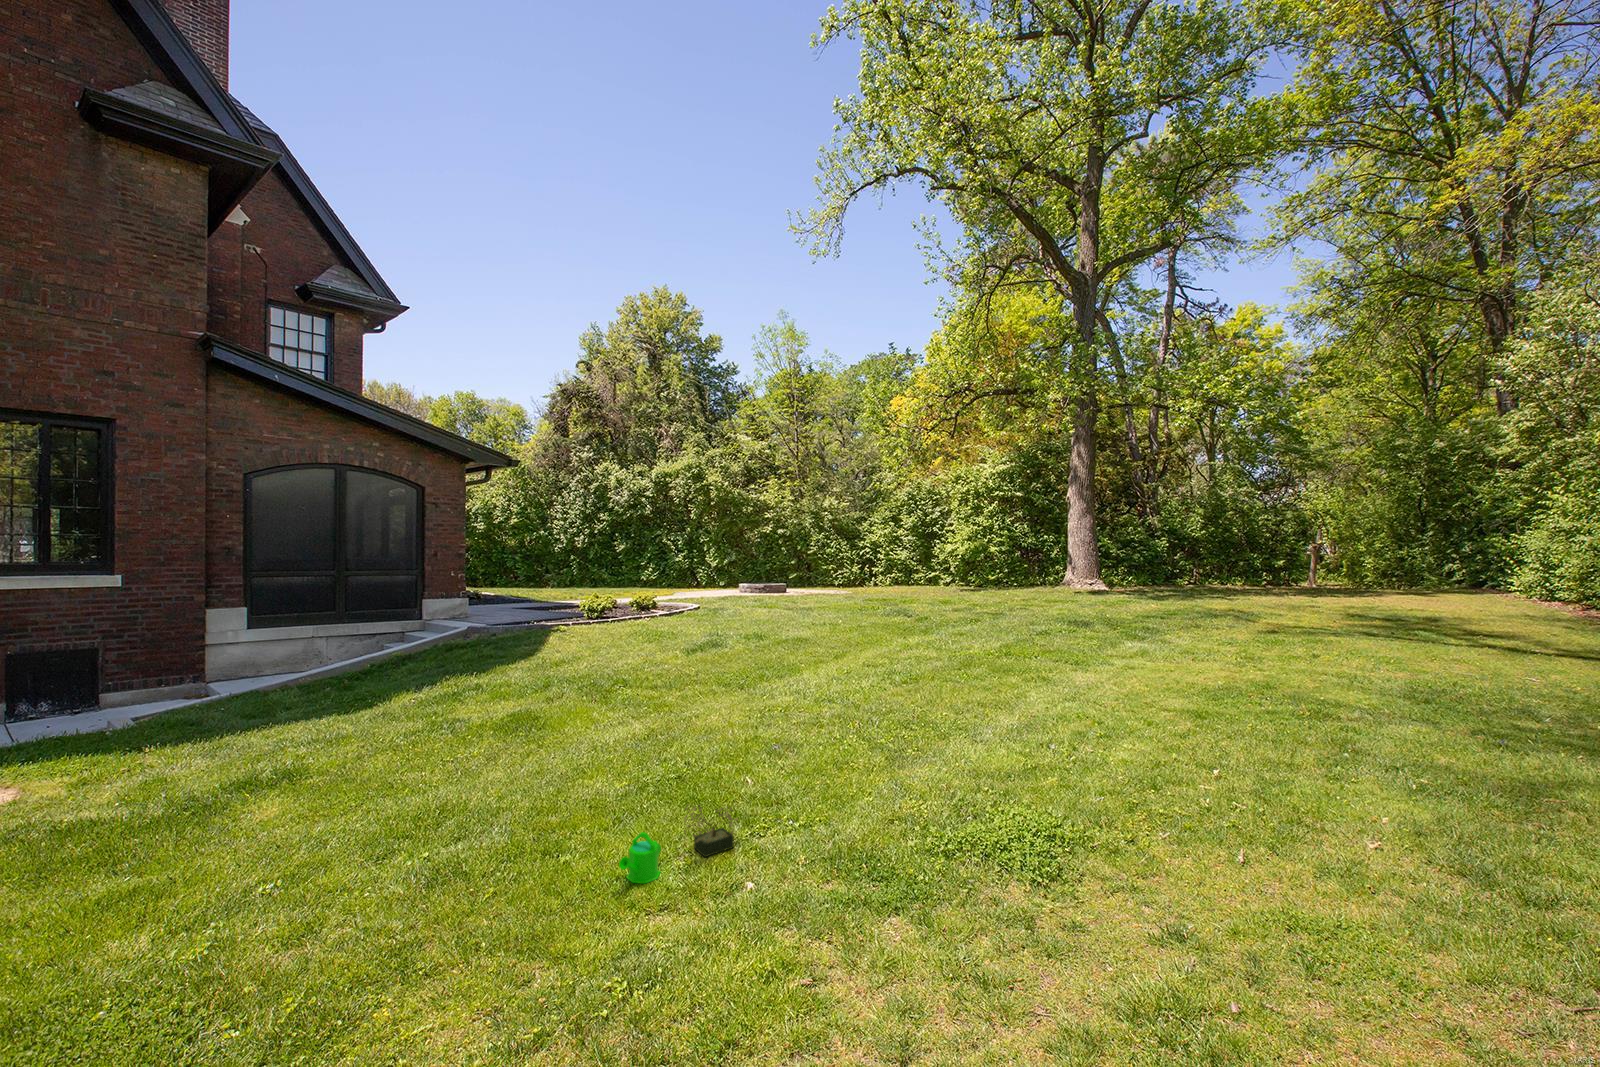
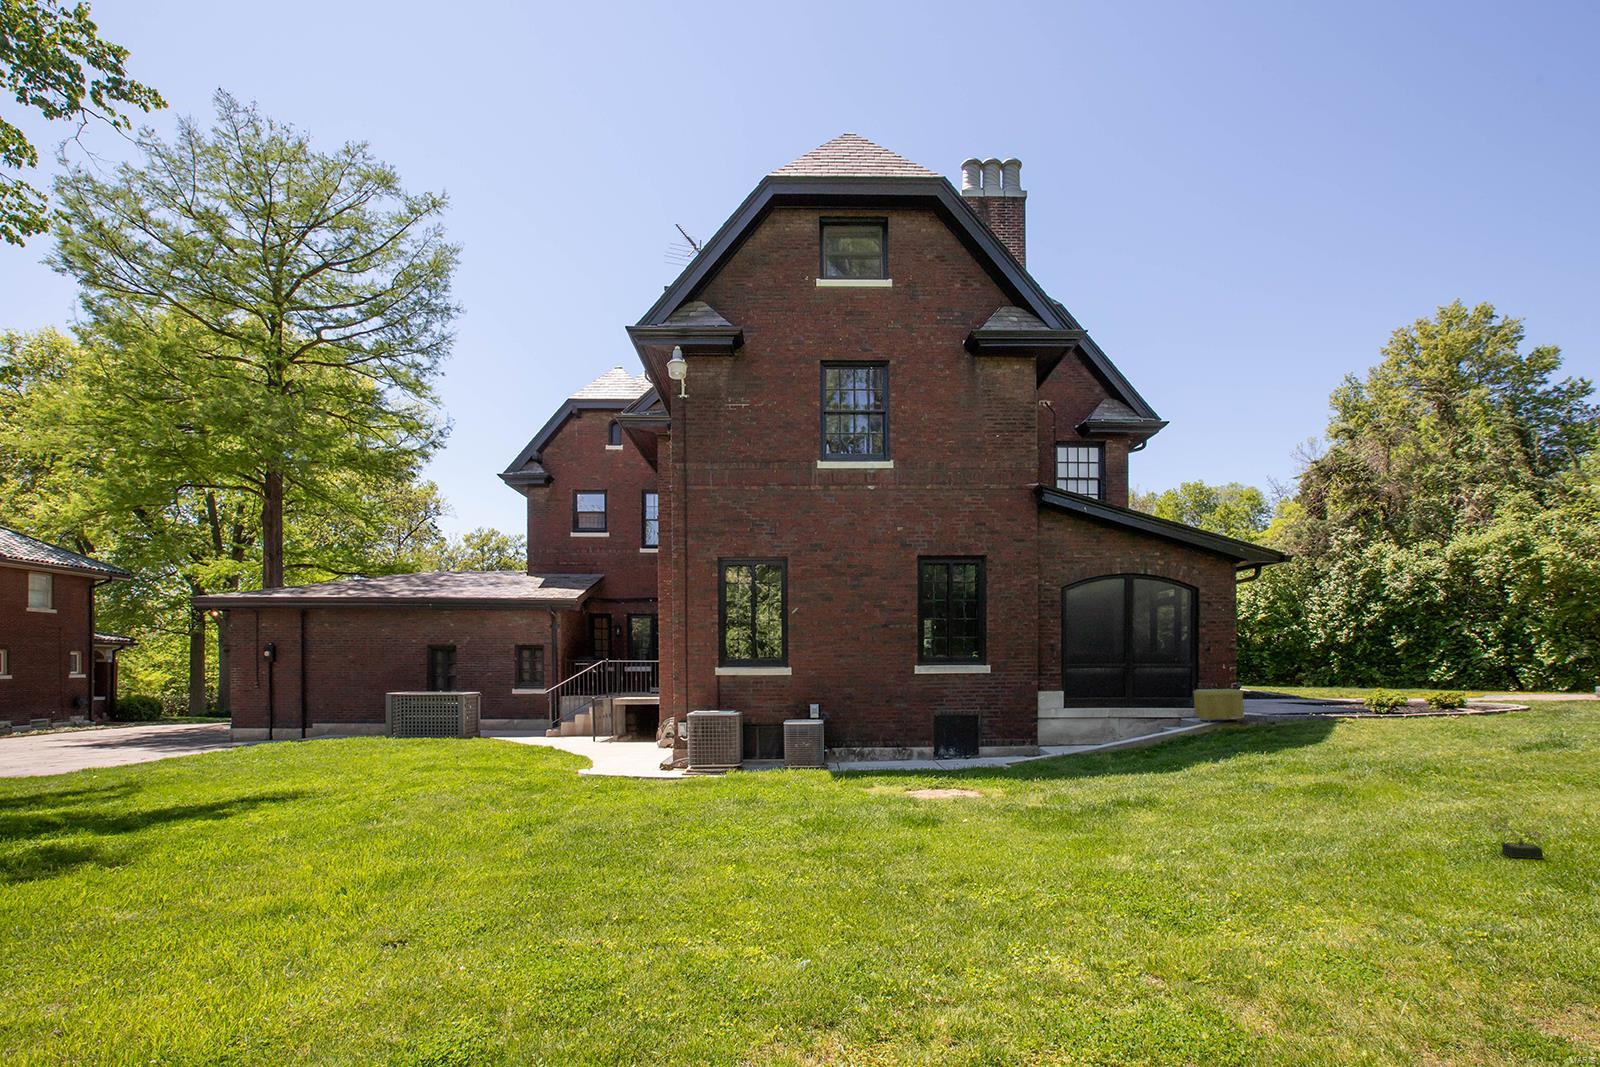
storage bench: none [408,606,464,647] -> present [1194,689,1244,721]
watering can: present [619,832,661,883] -> none [1430,822,1469,859]

